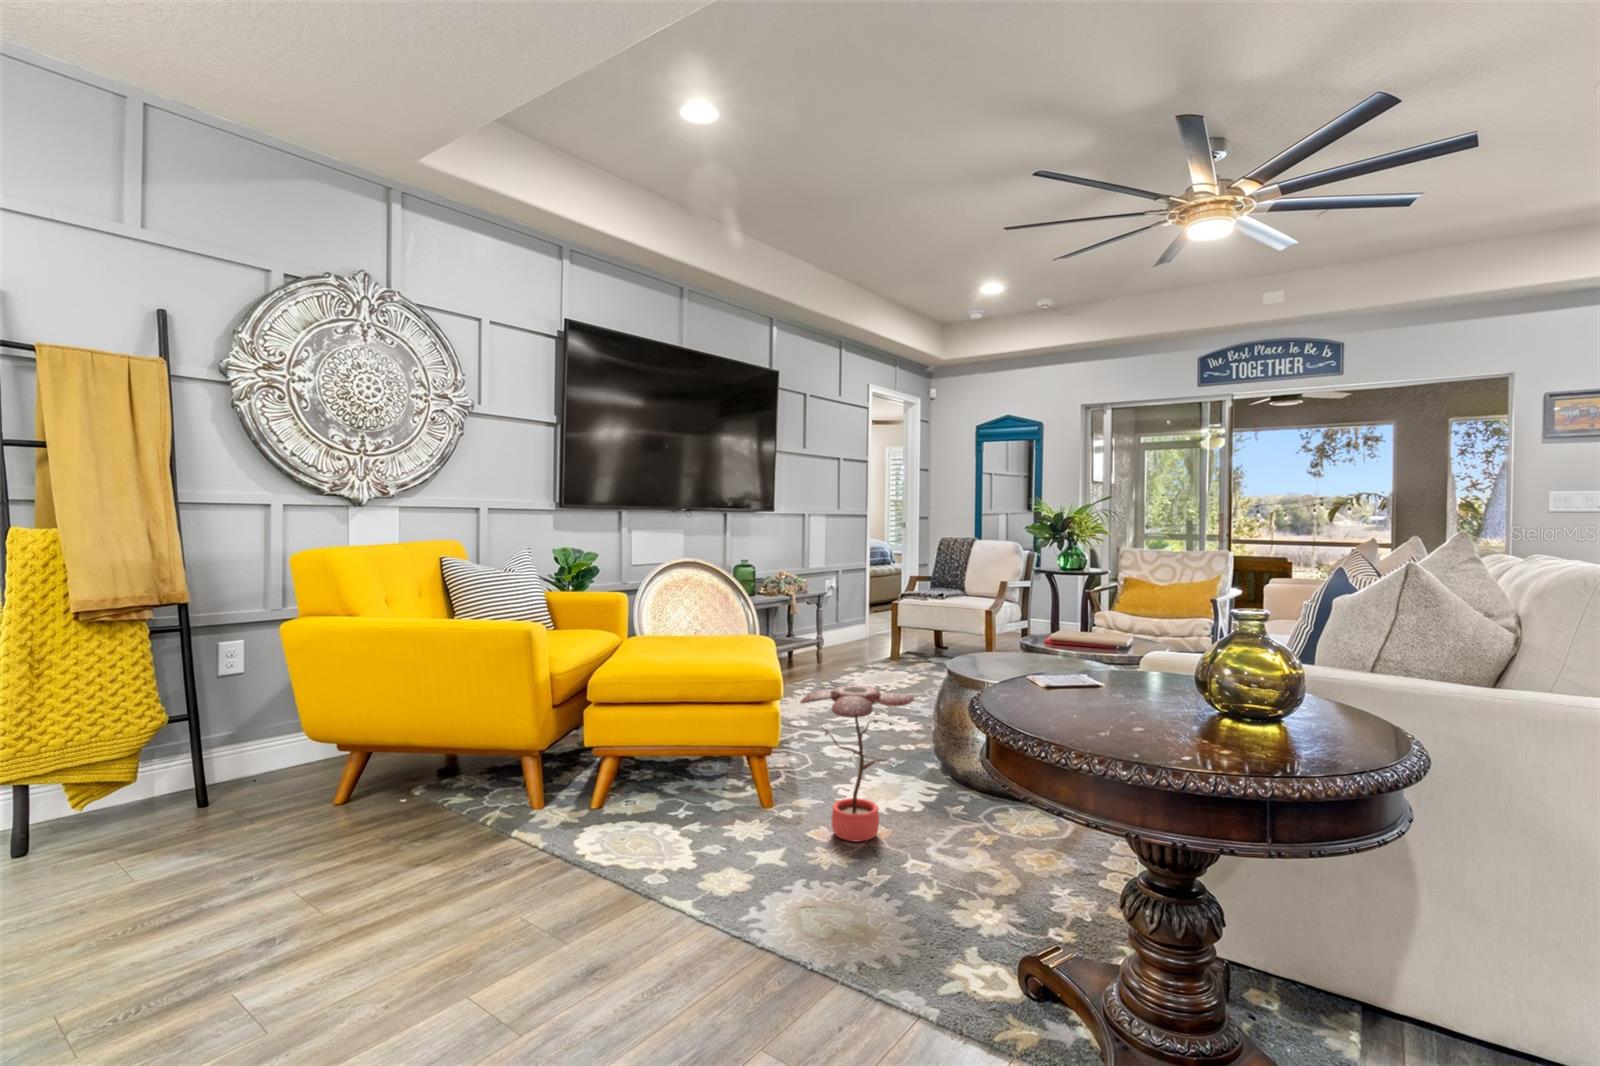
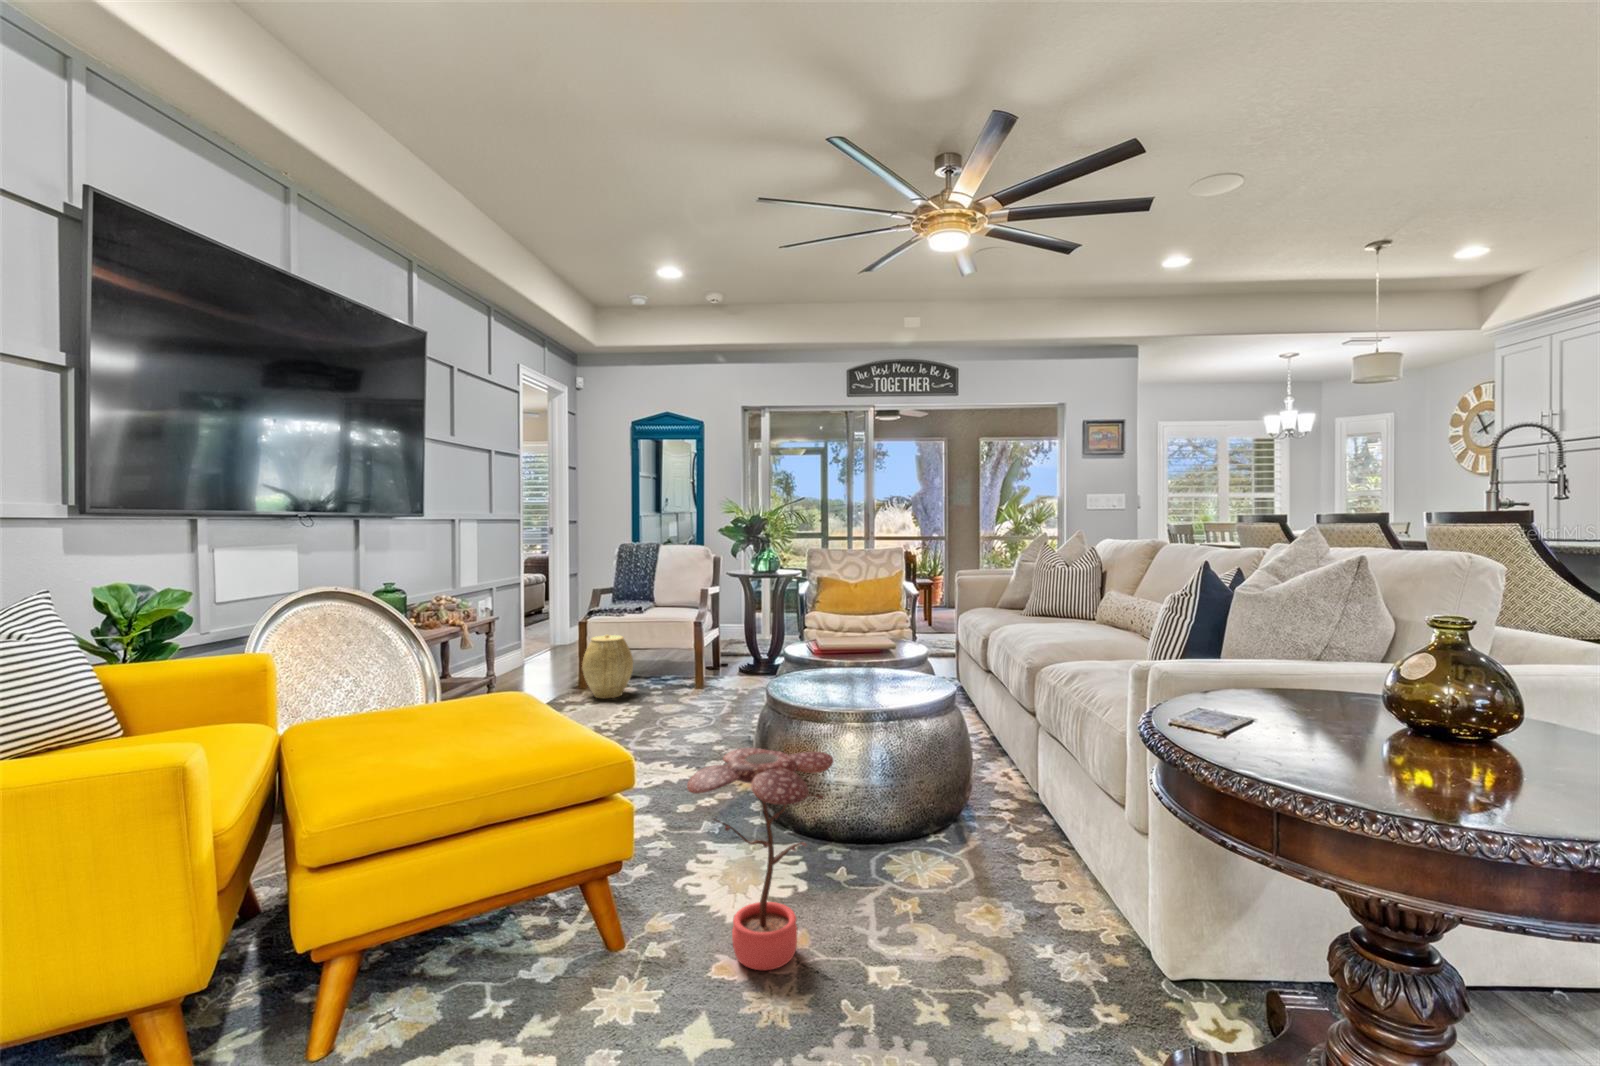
woven basket: none [883,615,926,669] -> present [582,634,633,698]

